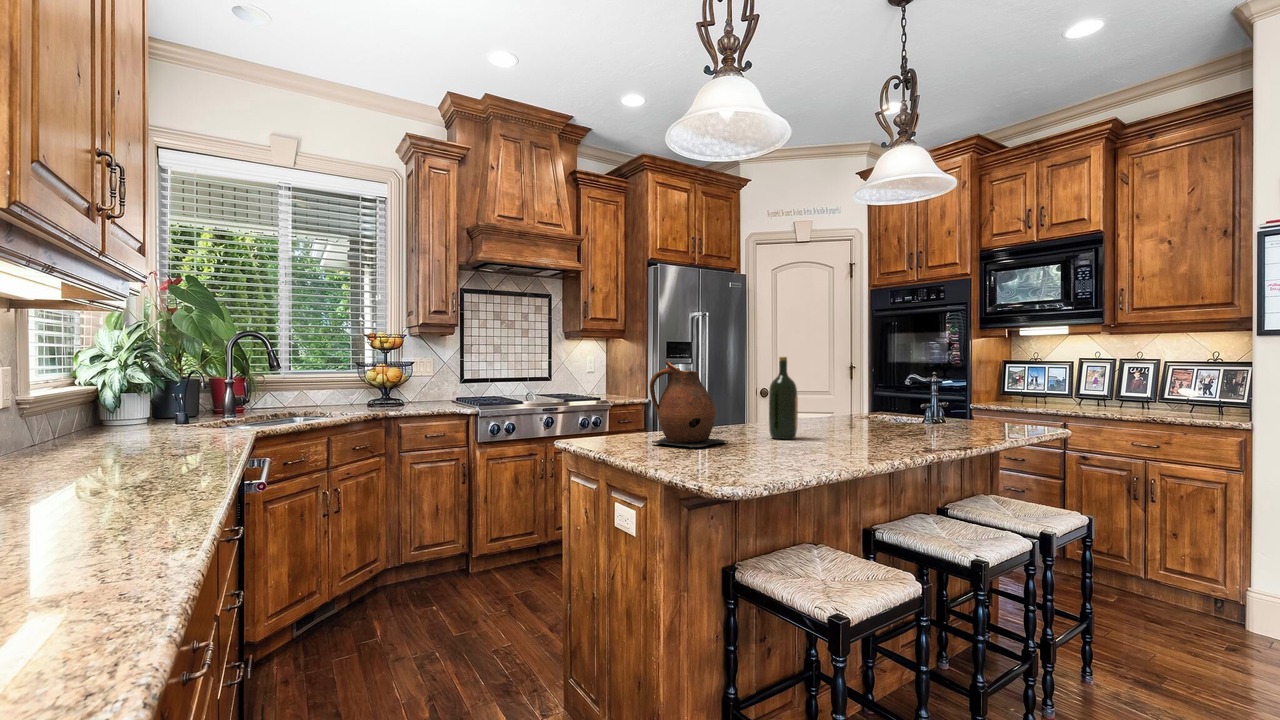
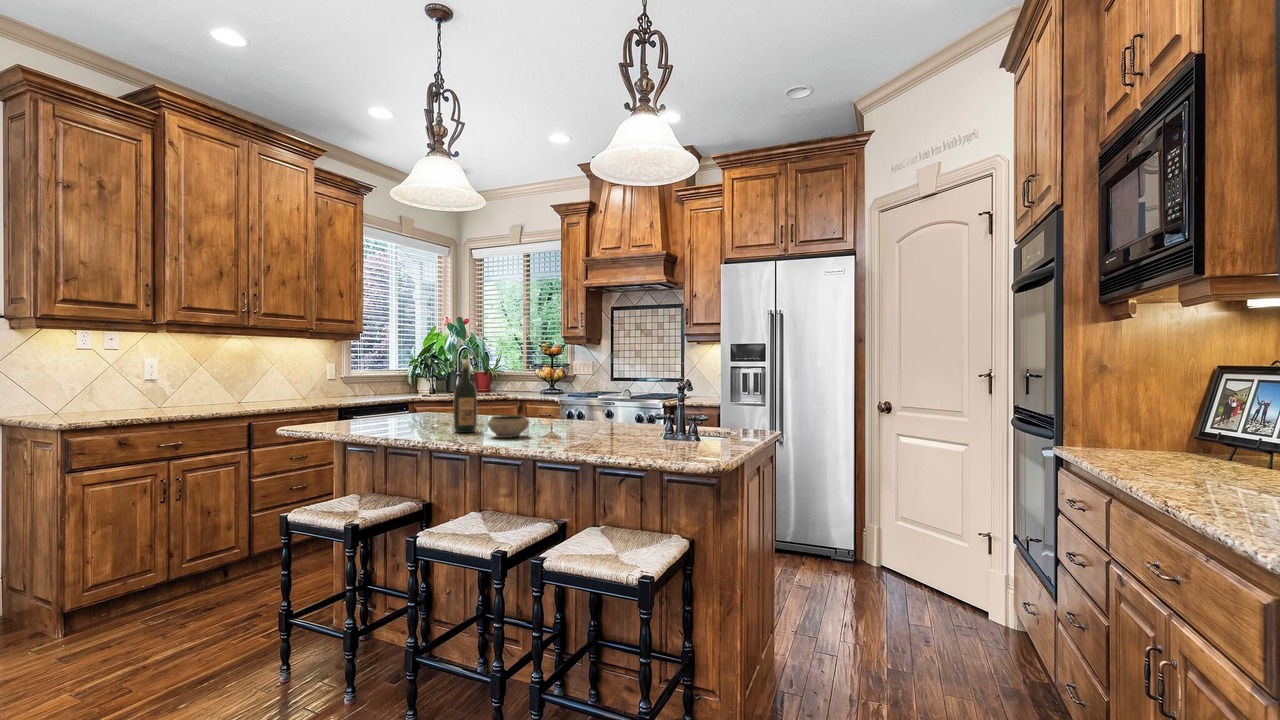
ceramic pitcher: present [650,362,728,448] -> none [384,368,439,428]
ceramic bowl: none [817,411,863,436] -> present [488,415,529,438]

